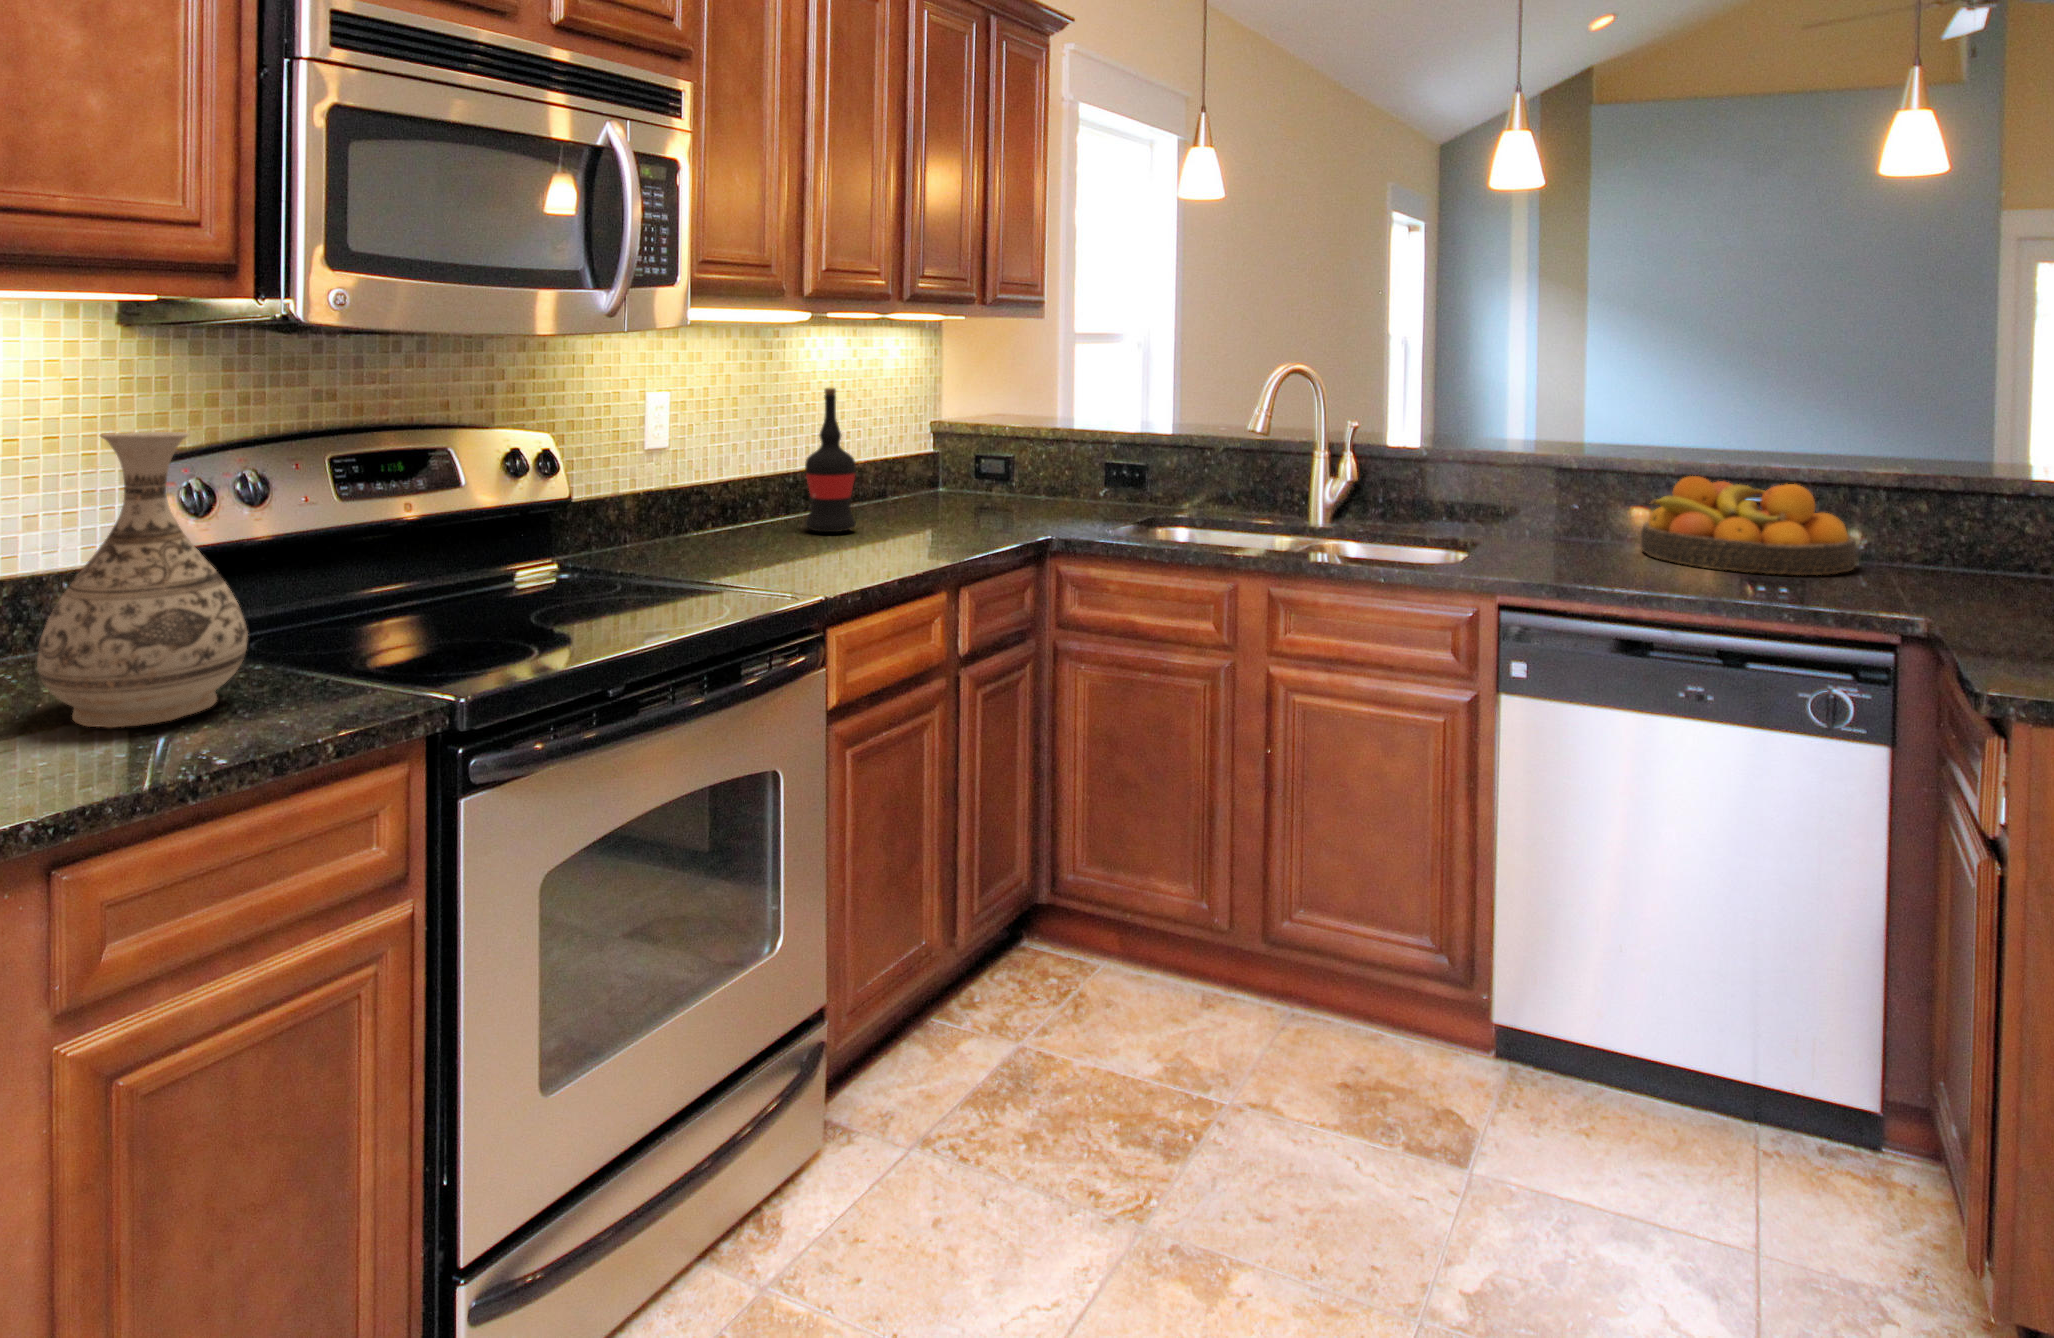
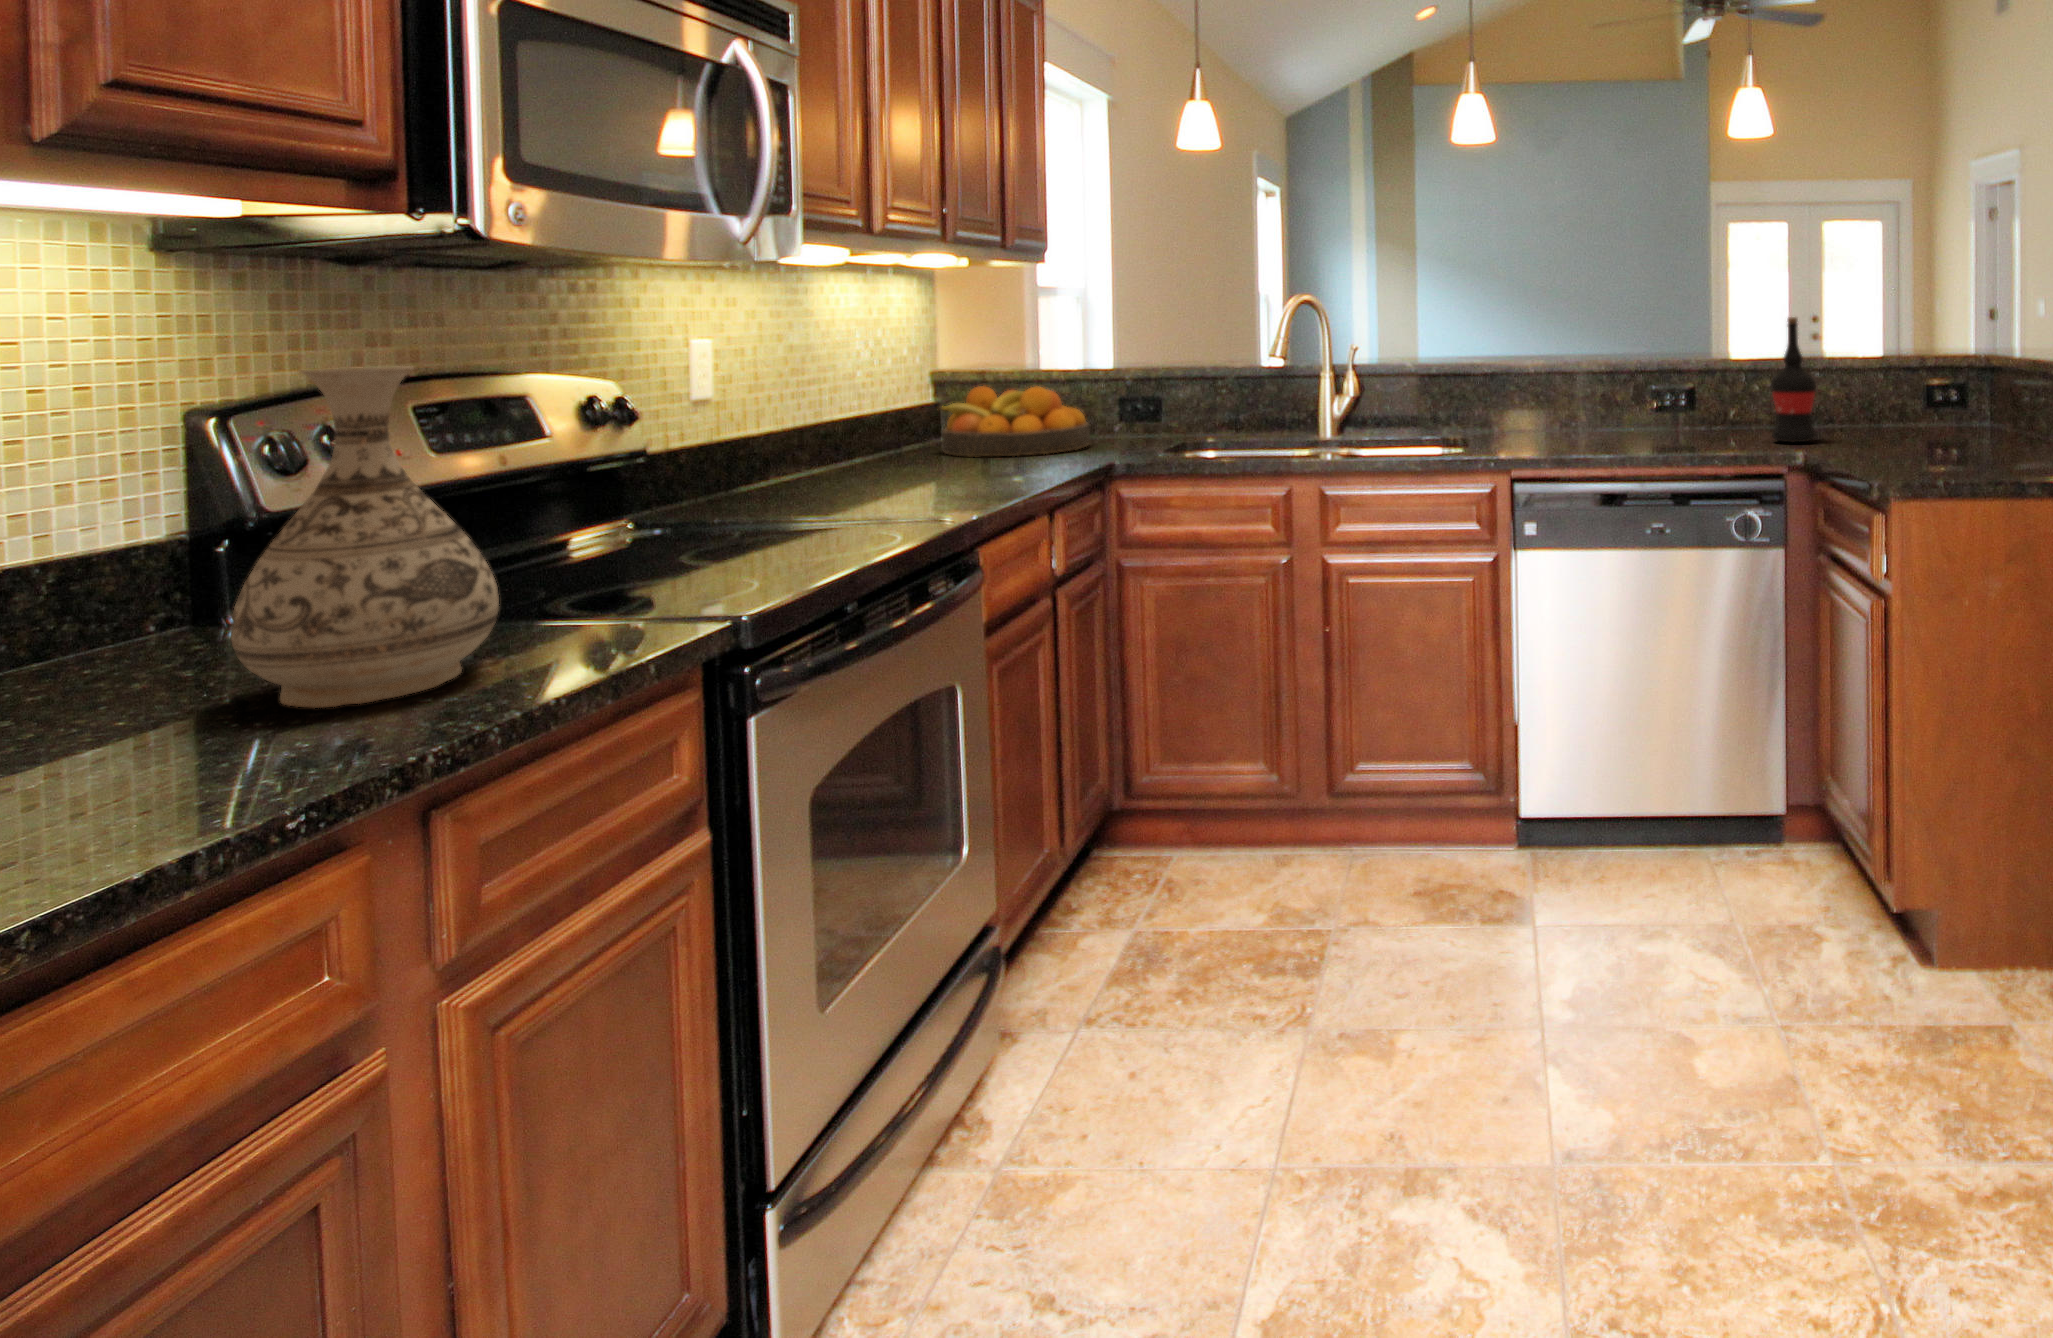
wine bottle: present [805,388,856,532] -> present [1771,317,1816,442]
fruit bowl: present [1641,476,1857,575] -> present [939,386,1090,457]

